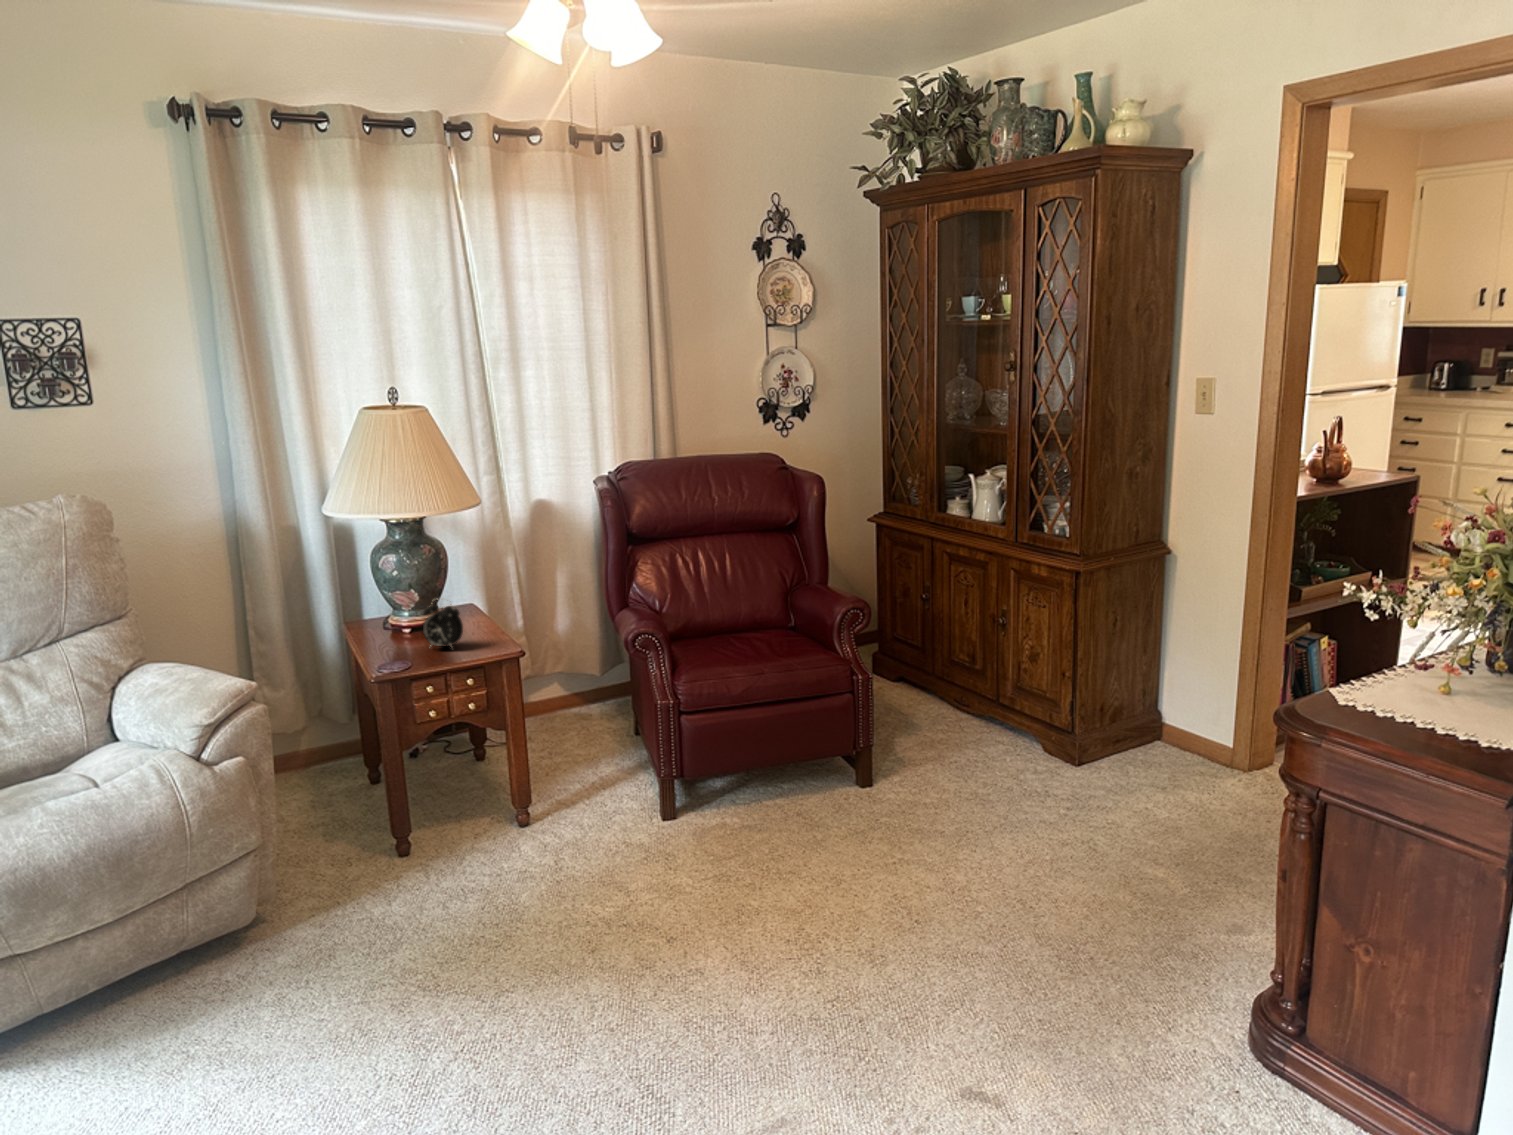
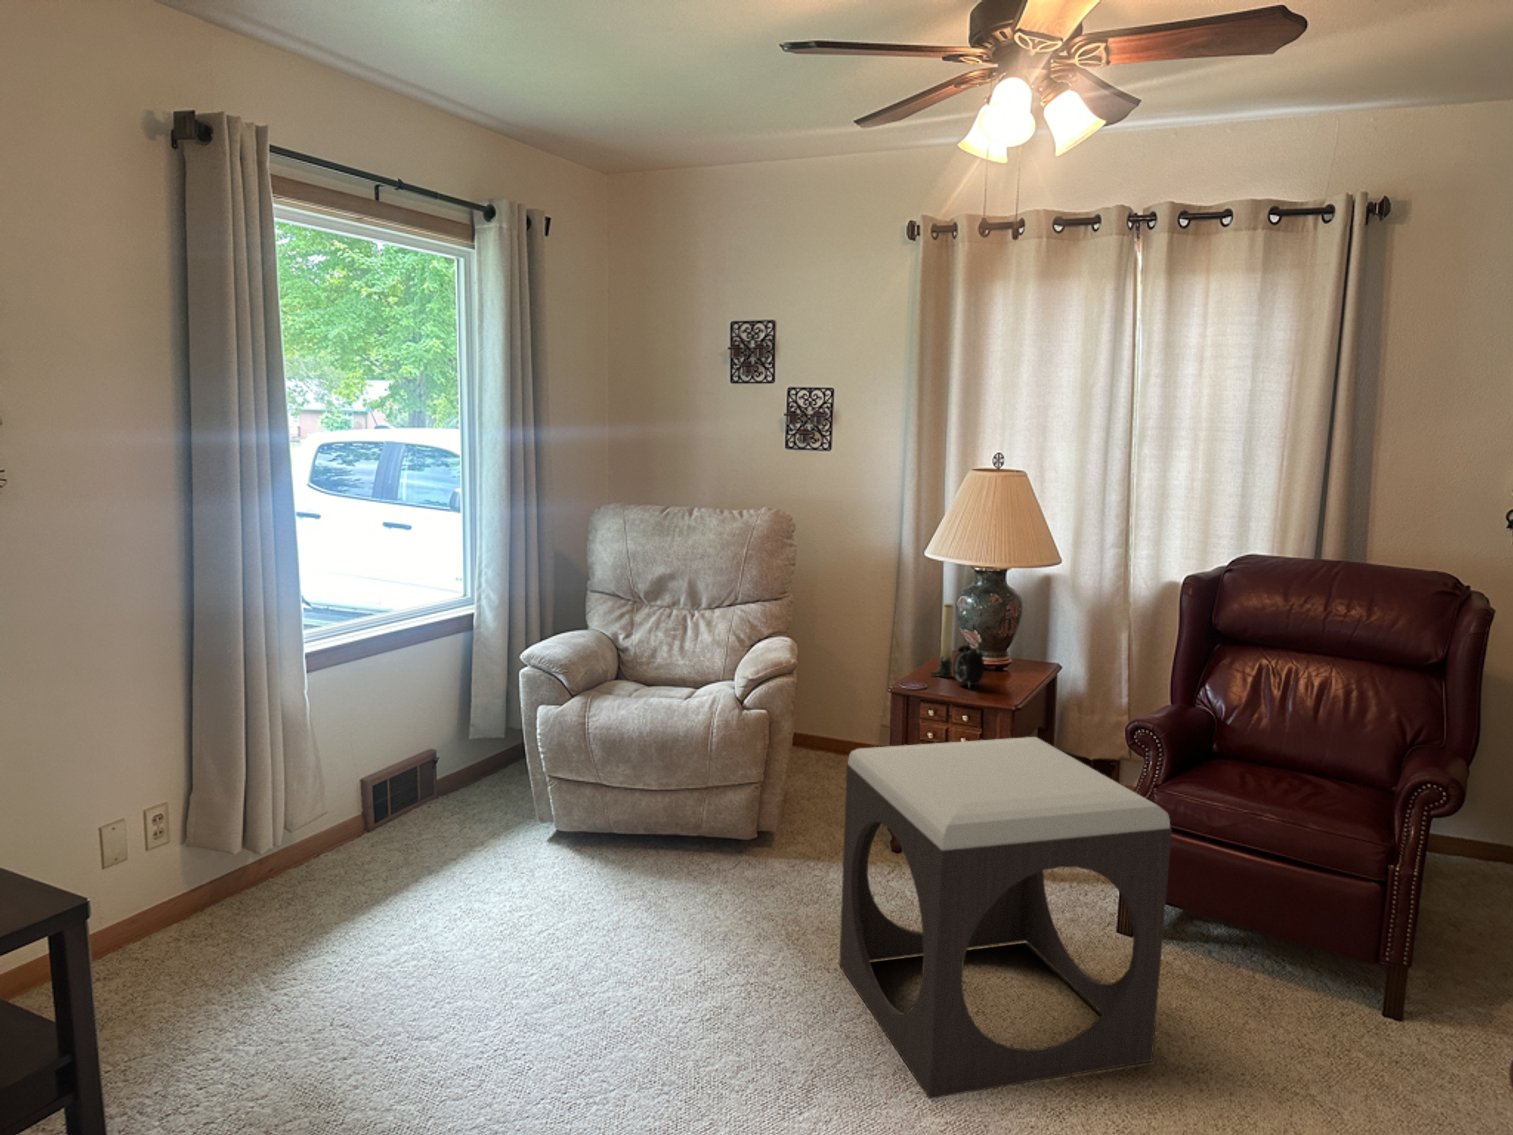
candle: none [388,564,413,650] -> present [931,603,954,677]
footstool: none [494,669,807,1026] -> present [839,737,1172,1099]

